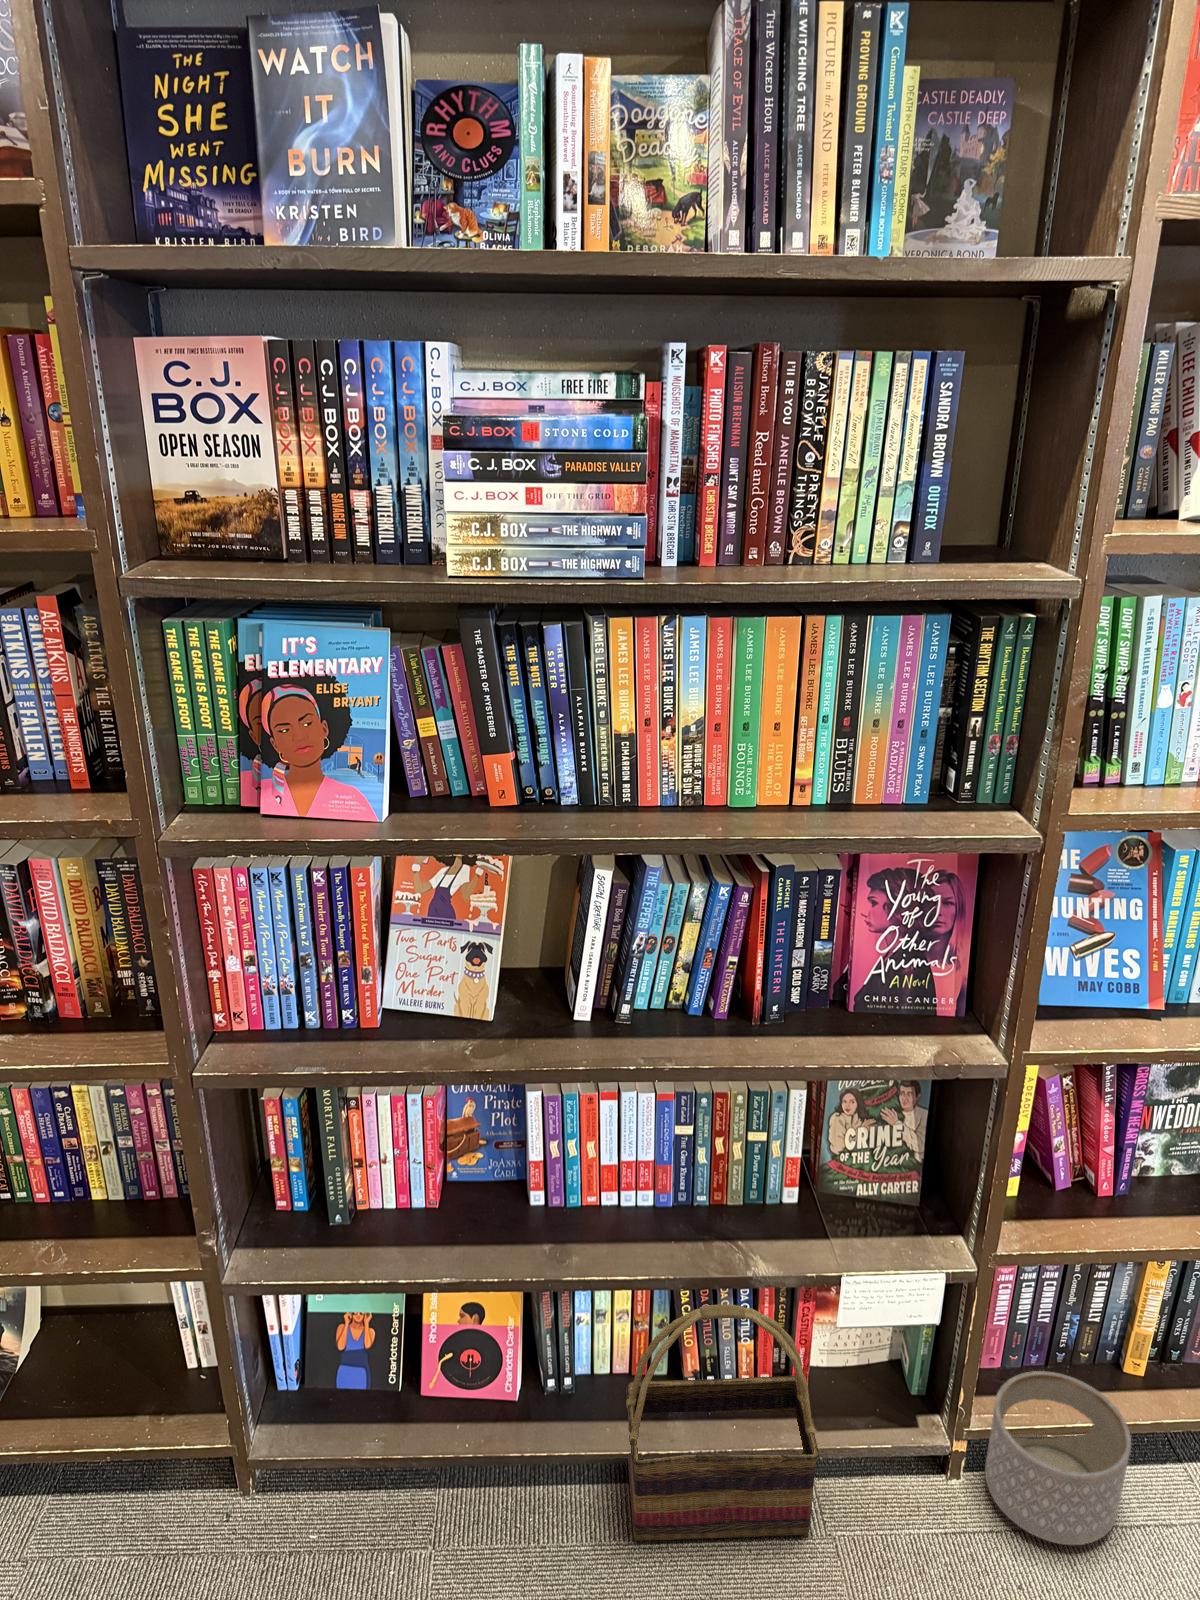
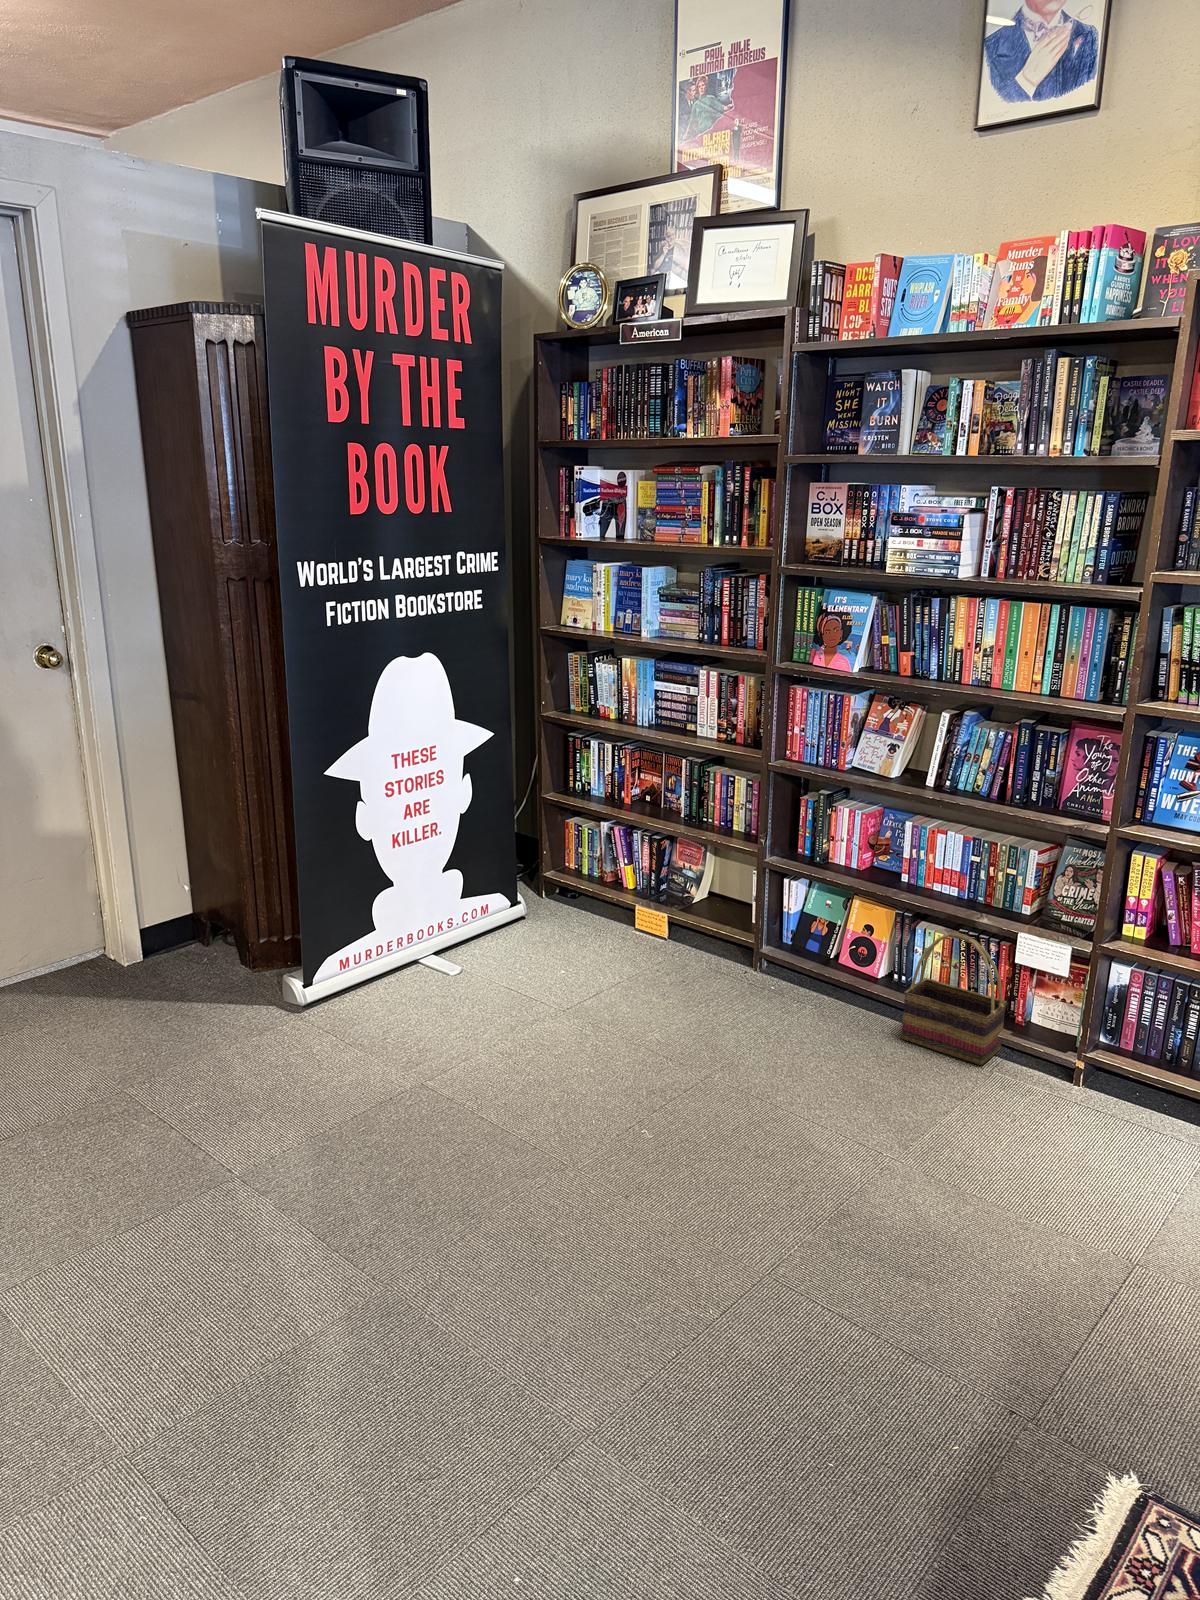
planter: present [985,1371,1131,1545] -> none [1085,1040,1167,1119]

